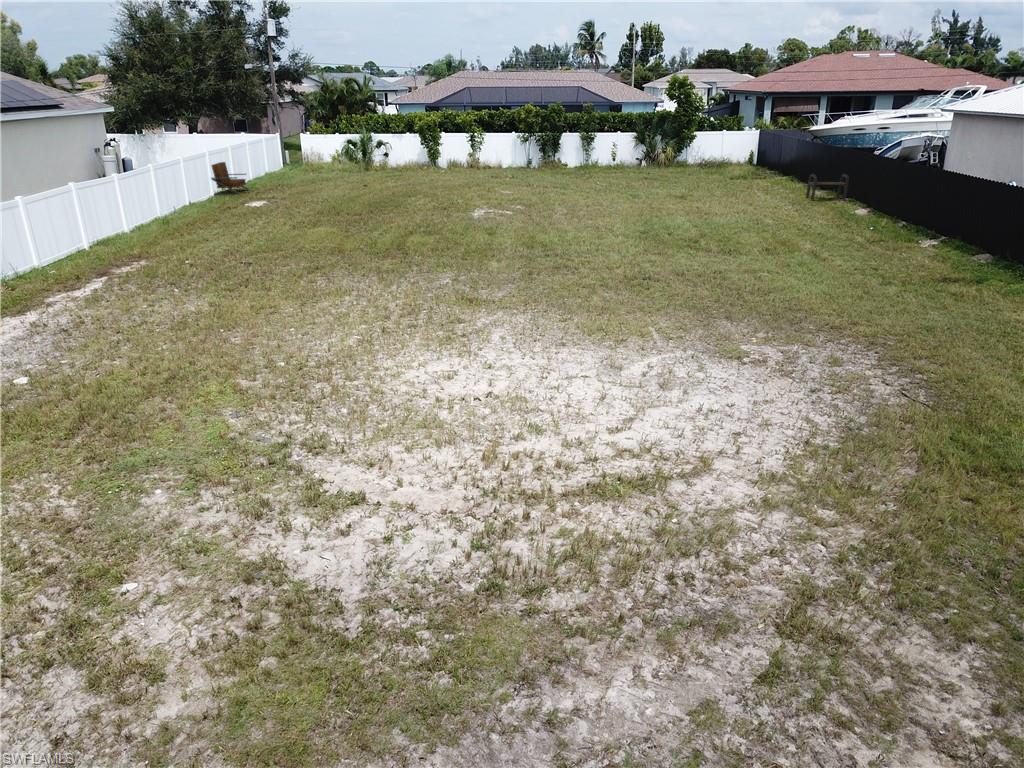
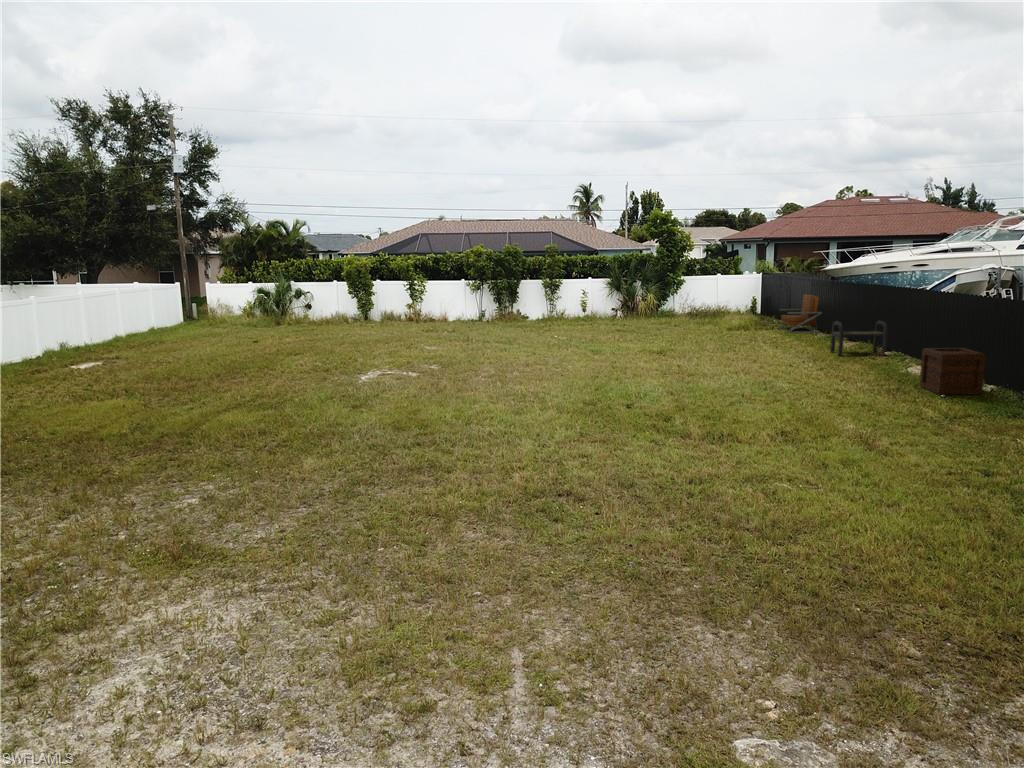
lounge chair: present [211,162,249,195] -> present [779,294,822,333]
wooden crate: none [861,195,906,227] -> present [919,348,986,395]

